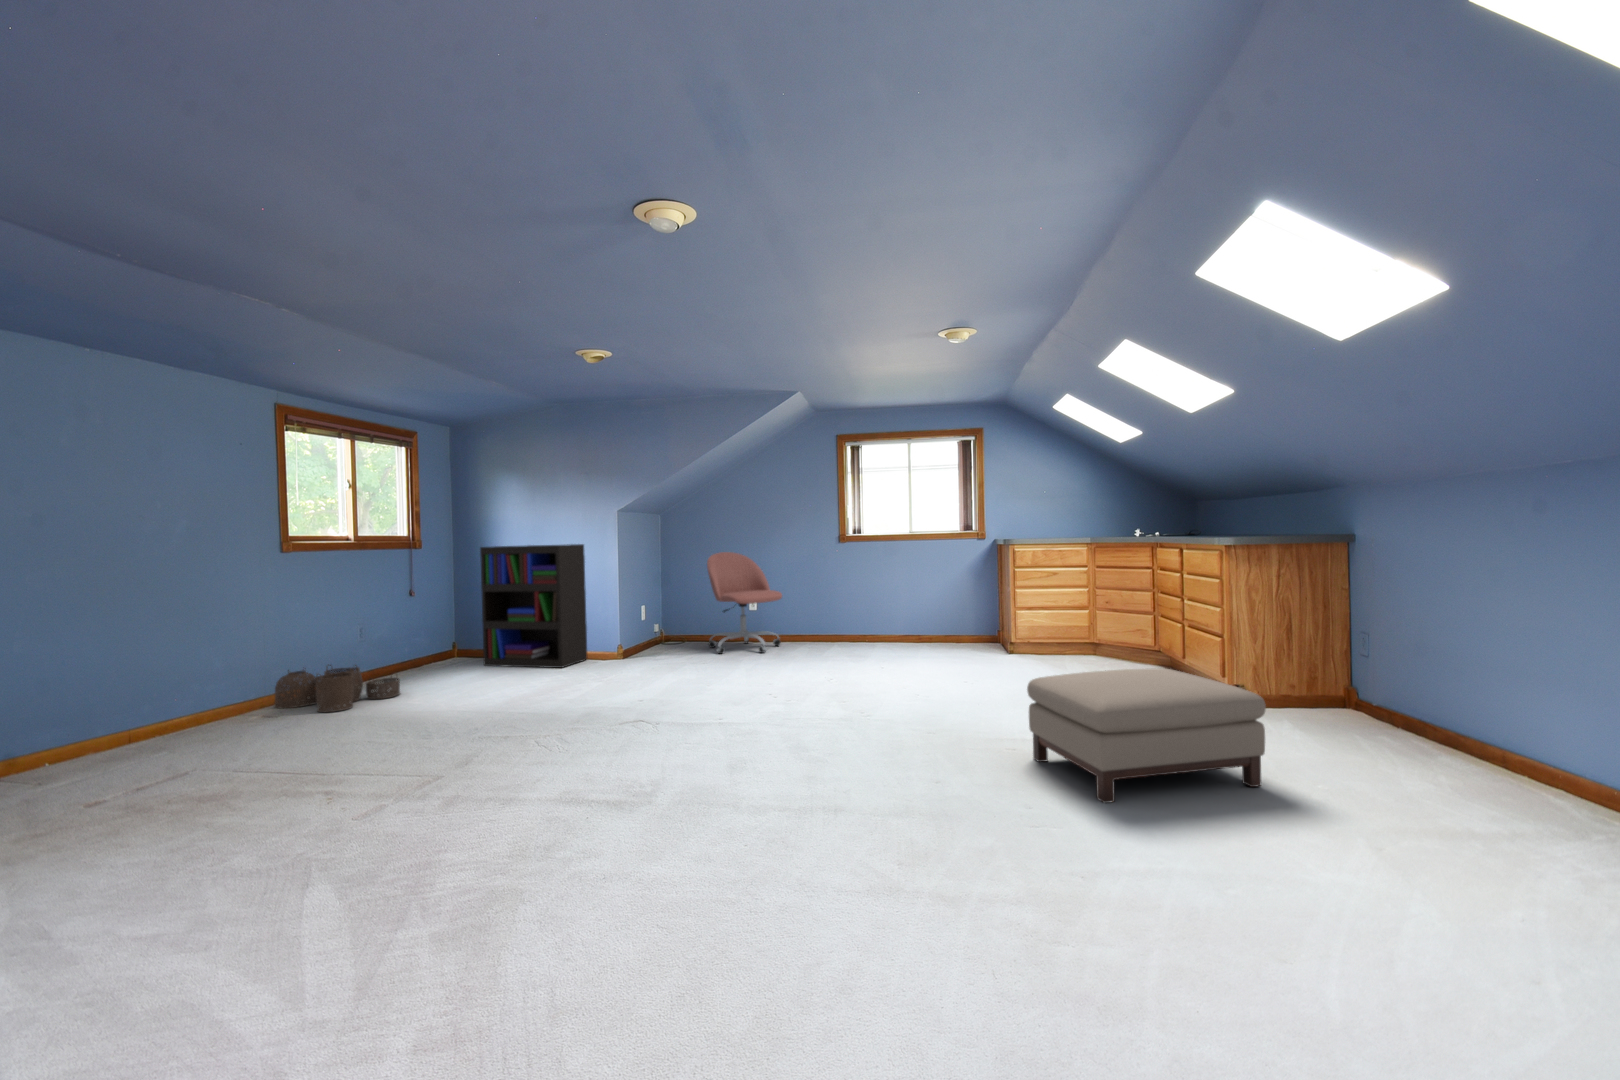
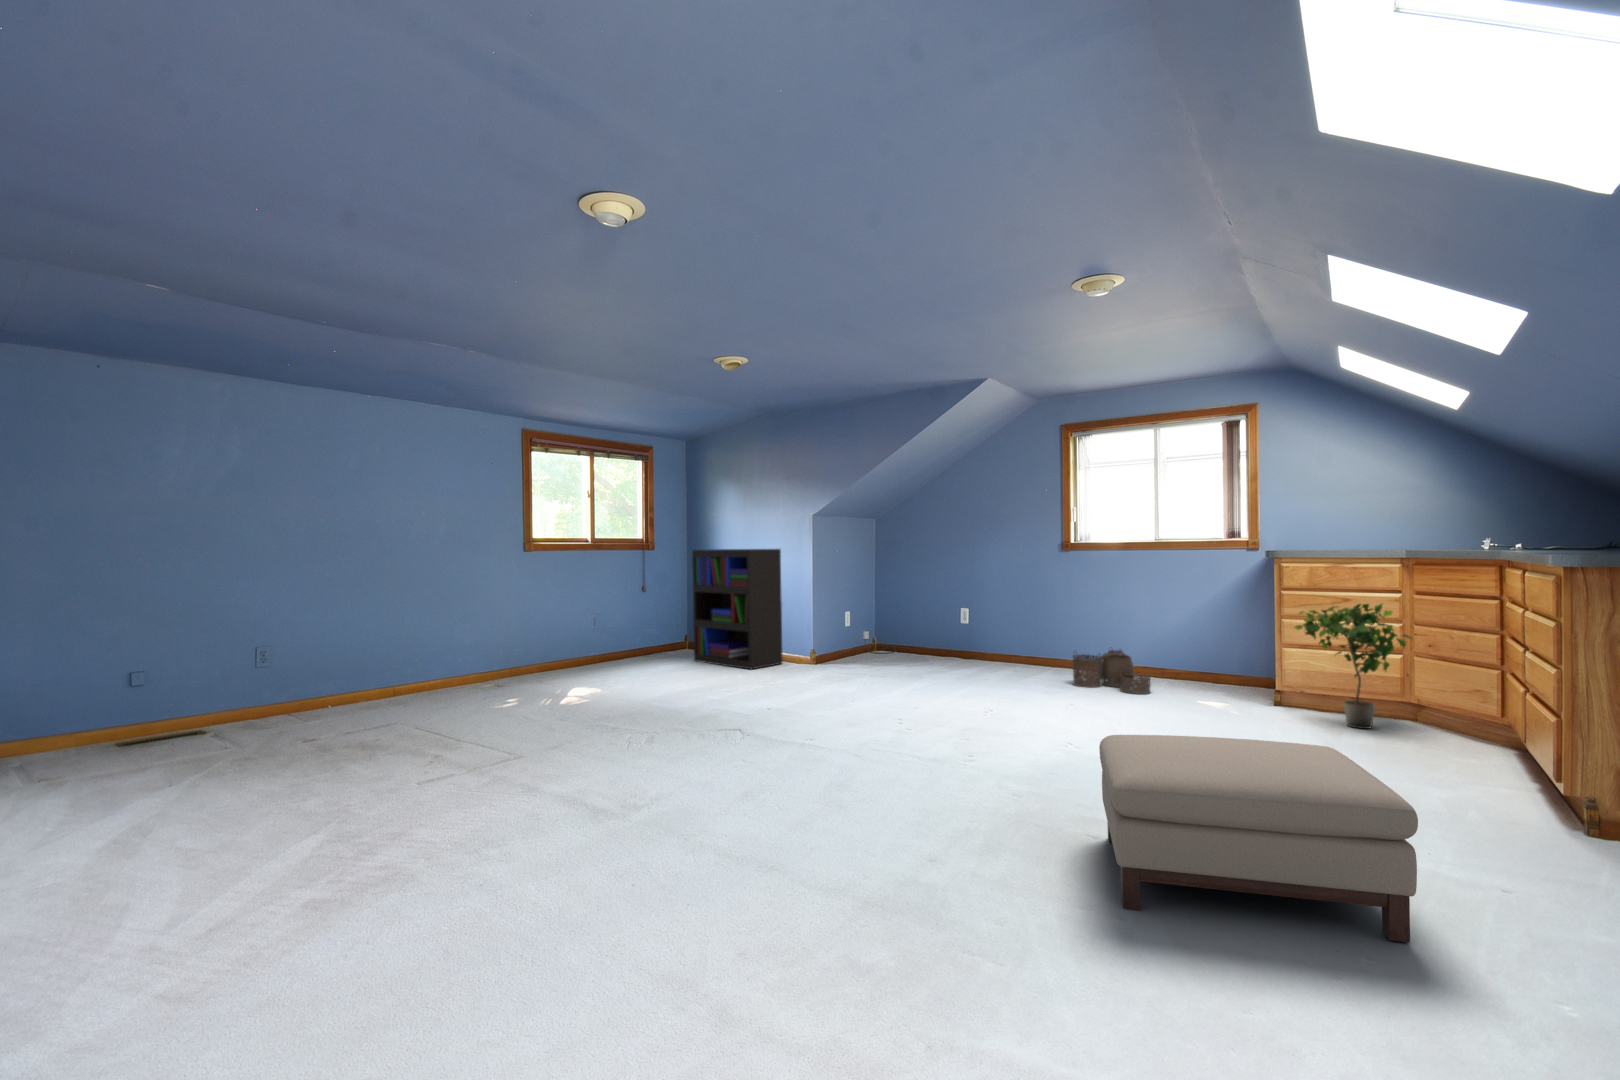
office chair: present [707,552,782,654] -> none [907,559,988,673]
potted plant: none [1035,574,1101,663] -> present [1295,604,1411,729]
woven basket: present [275,665,400,712] -> present [1073,649,1151,694]

